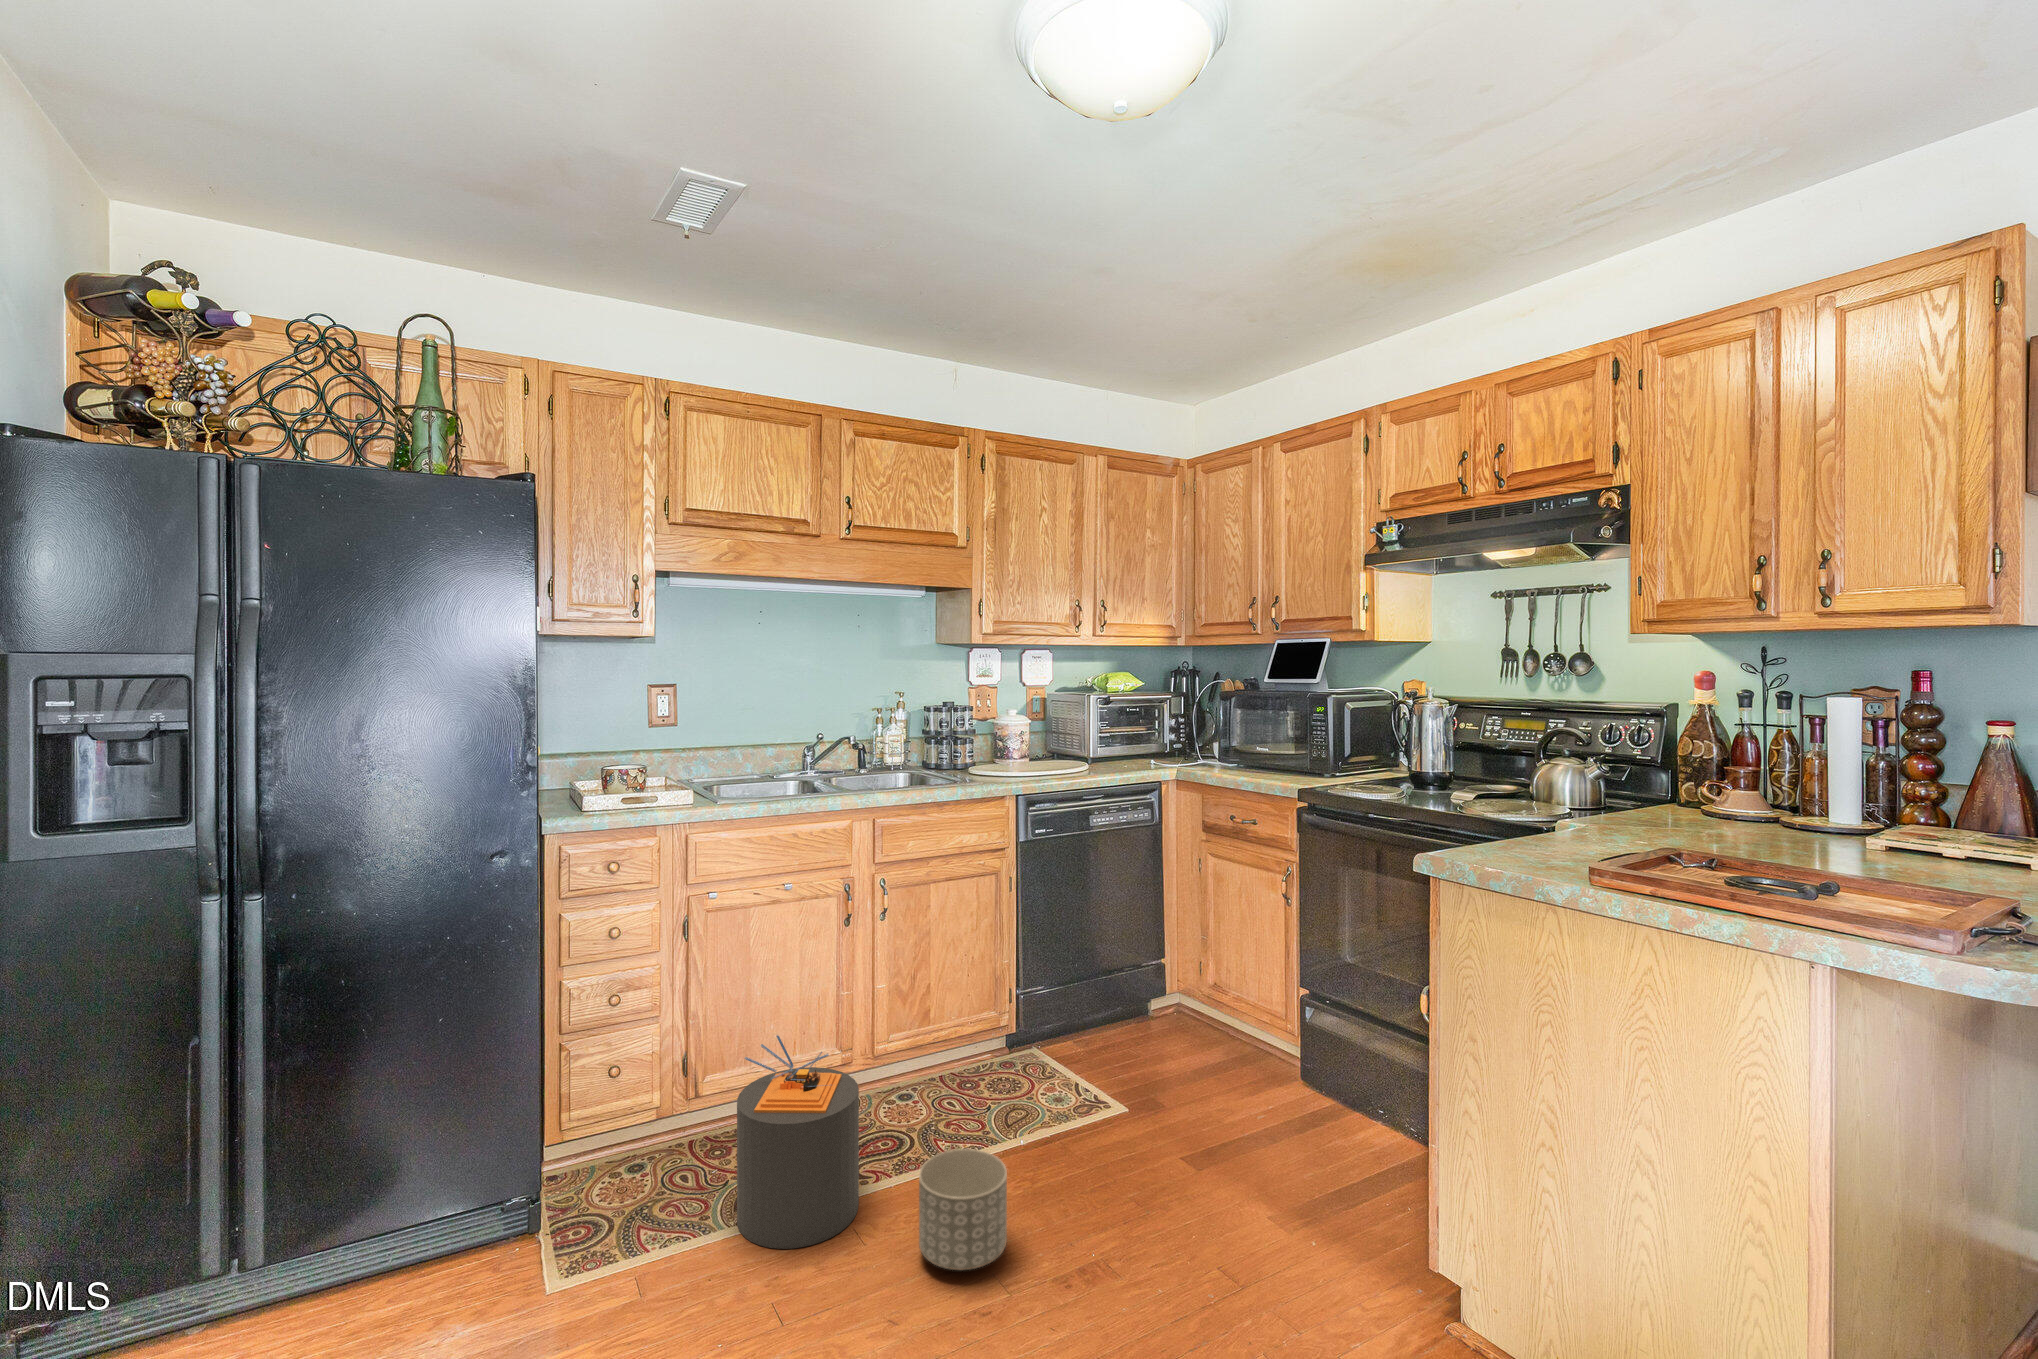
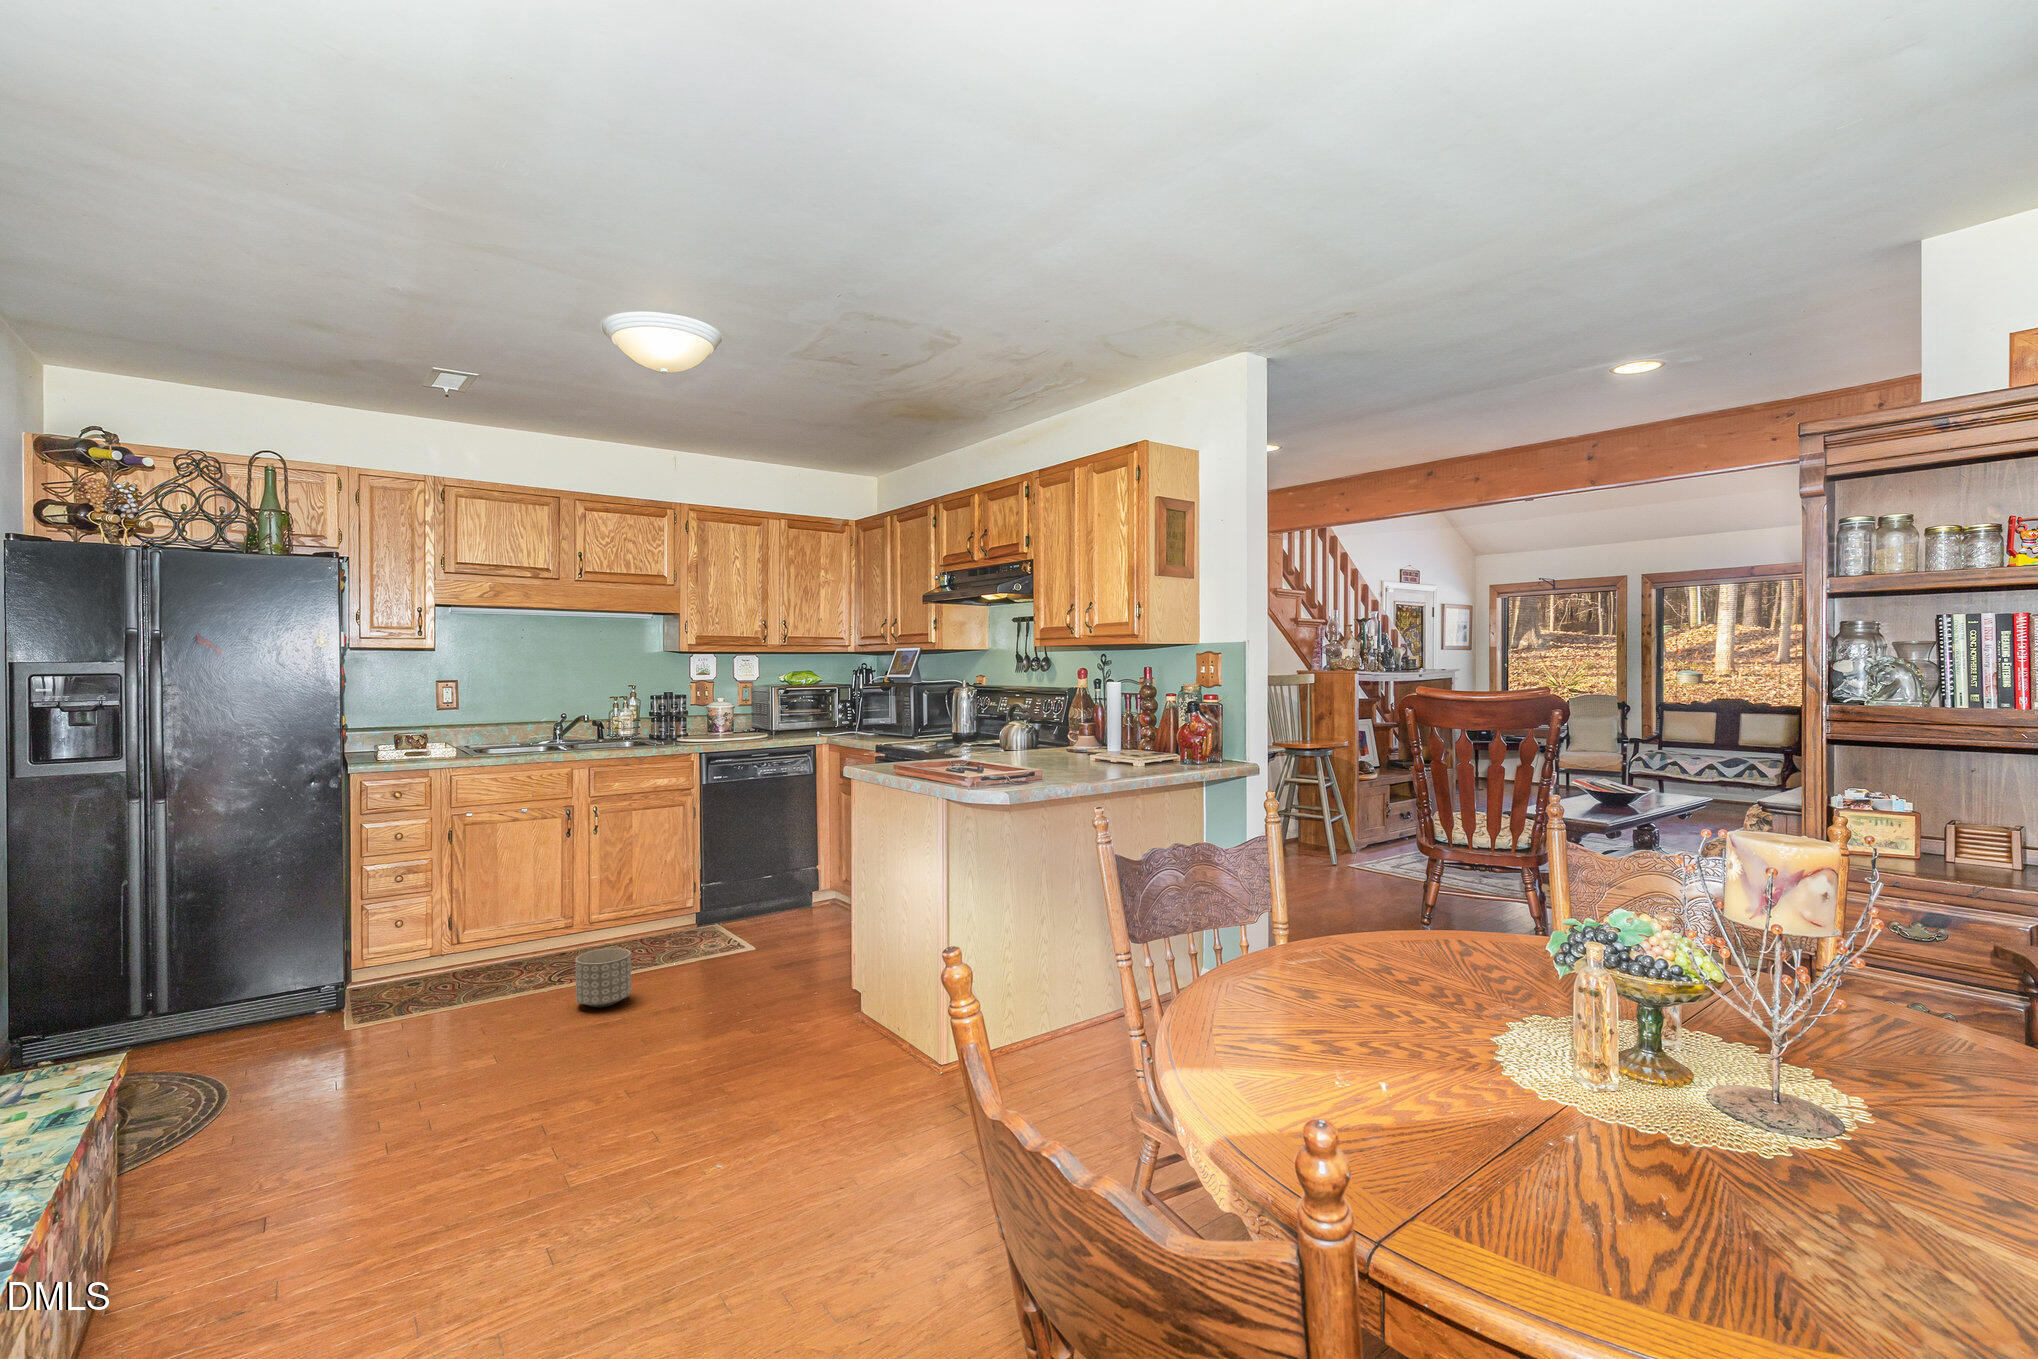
trash can: present [737,1035,859,1249] -> none [471,888,552,1006]

